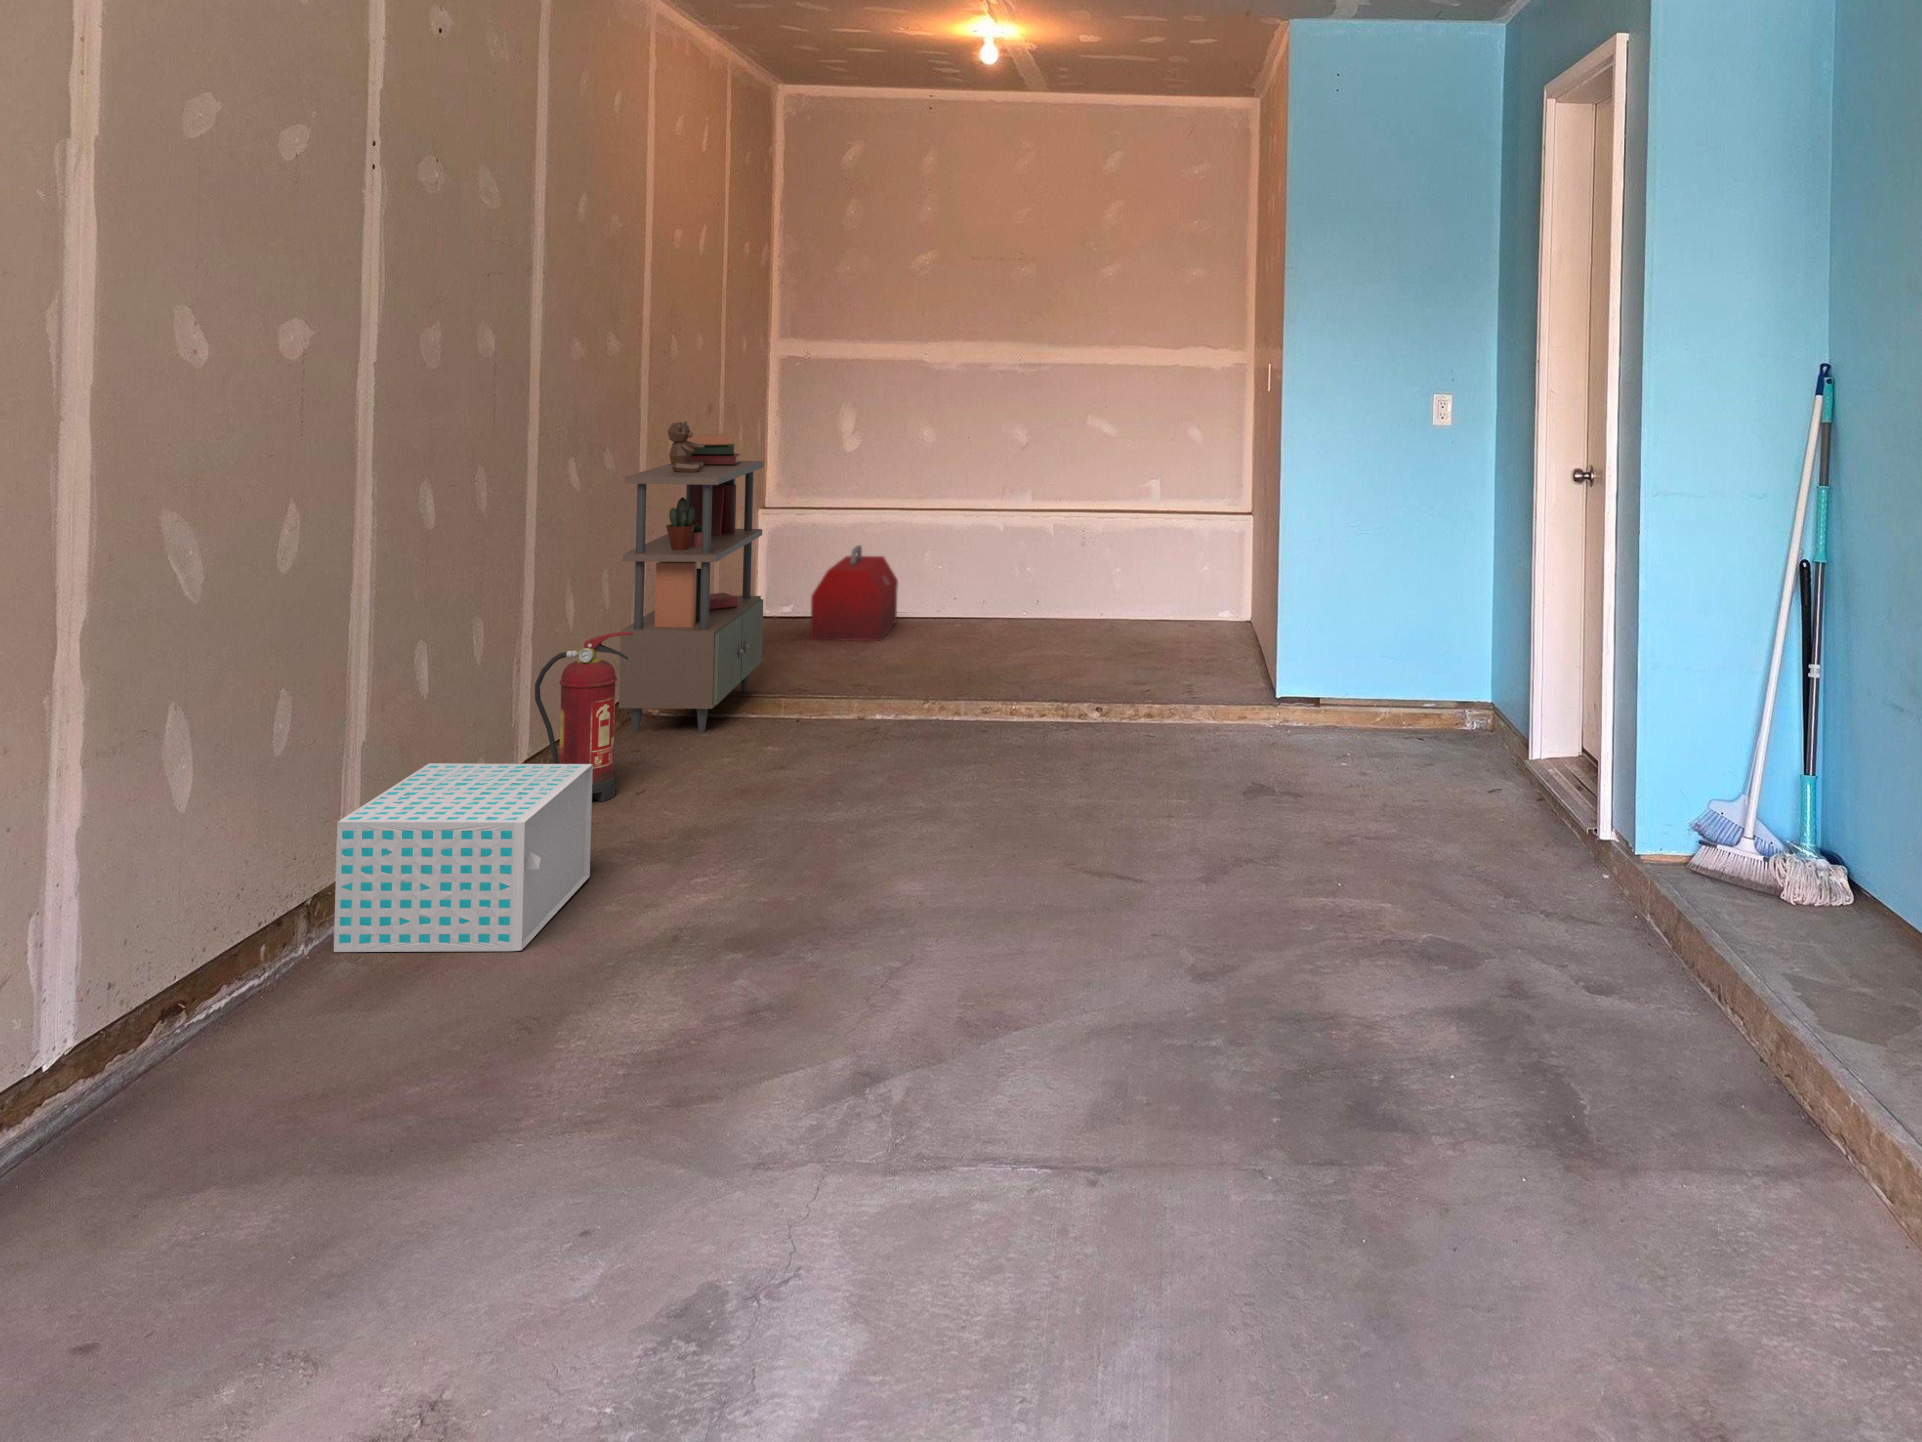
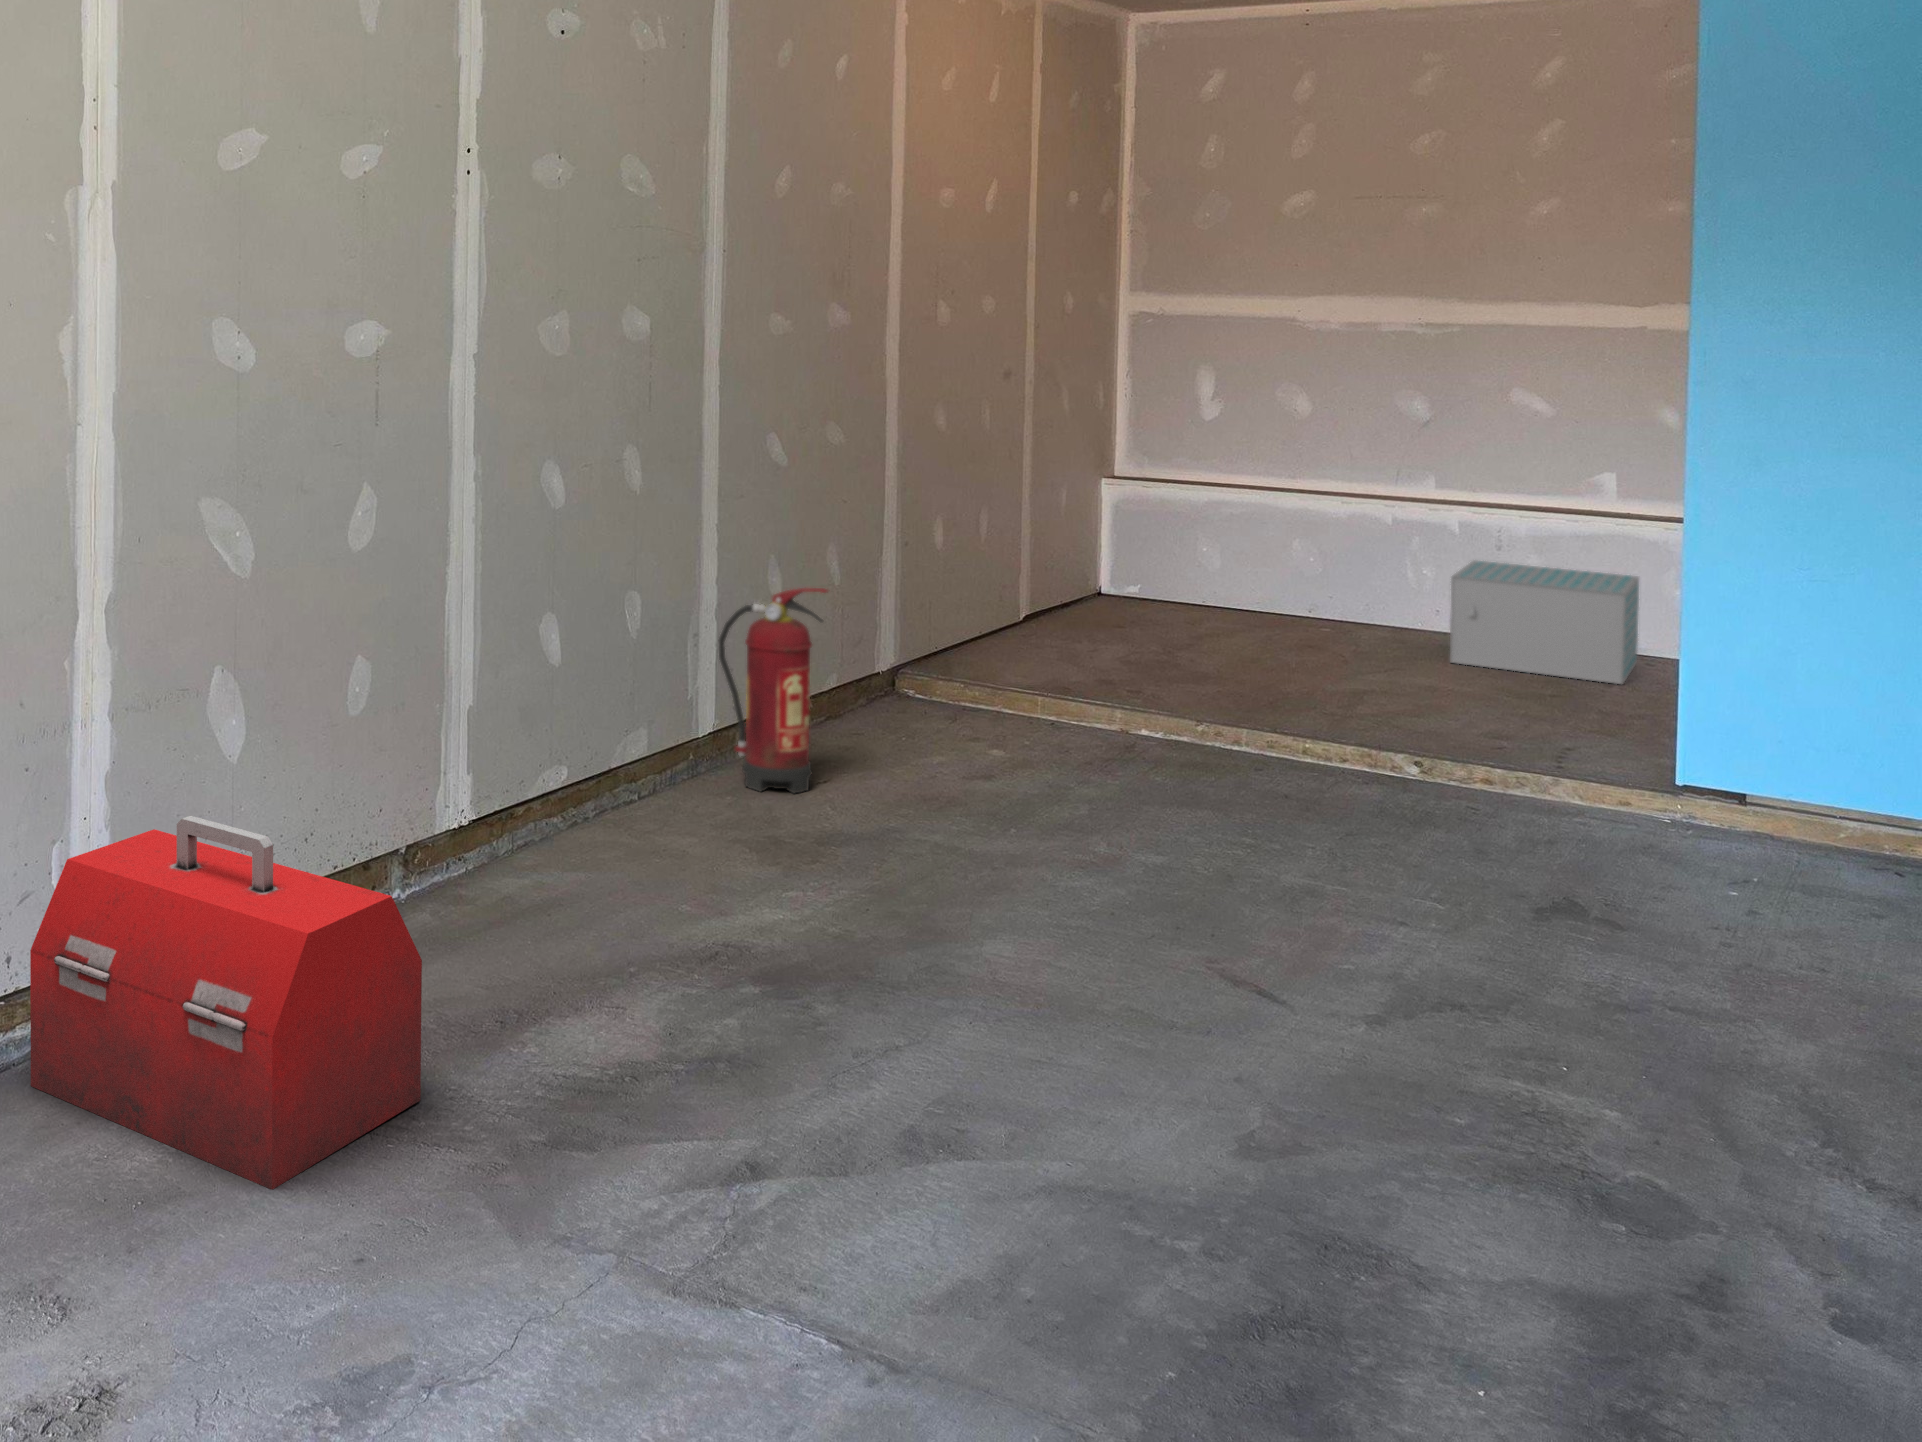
shelving unit: present [619,421,764,733] -> none [853,332,1058,731]
toolbox: present [810,545,898,641] -> present [30,816,422,1190]
storage box: present [334,763,593,952] -> present [1450,561,1639,684]

